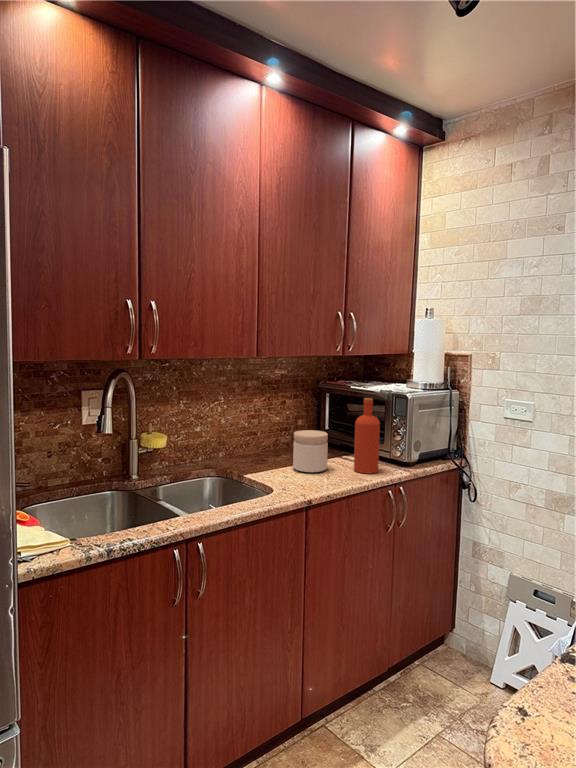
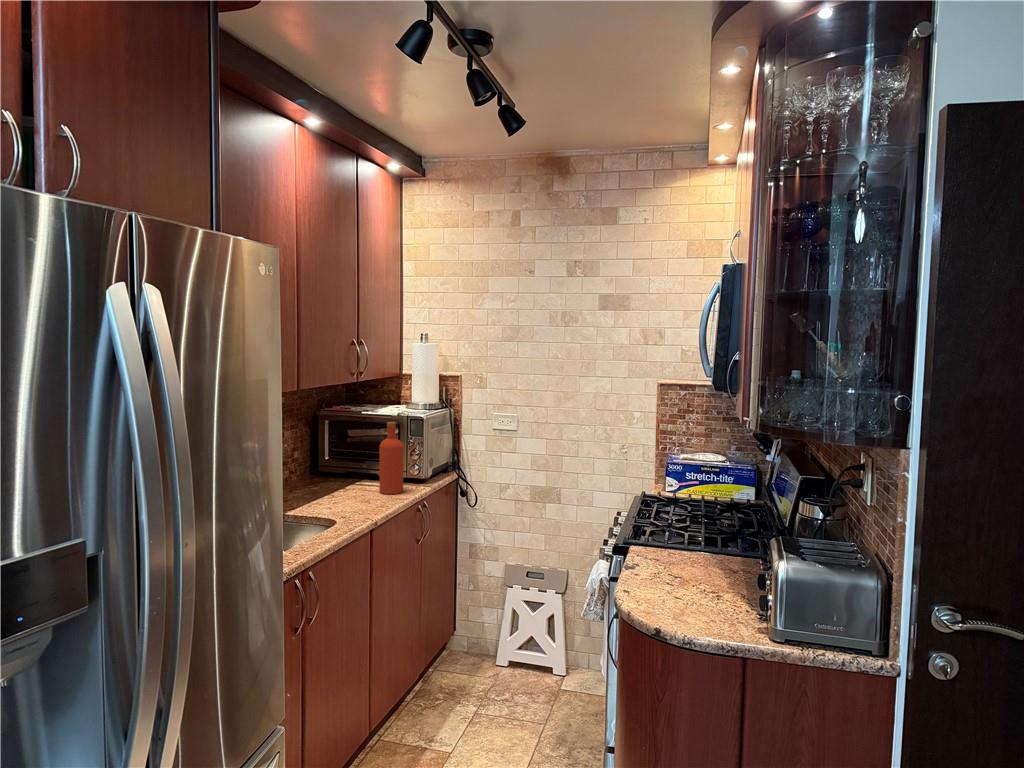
jar: present [293,430,328,472] -> none [321,459,356,501]

